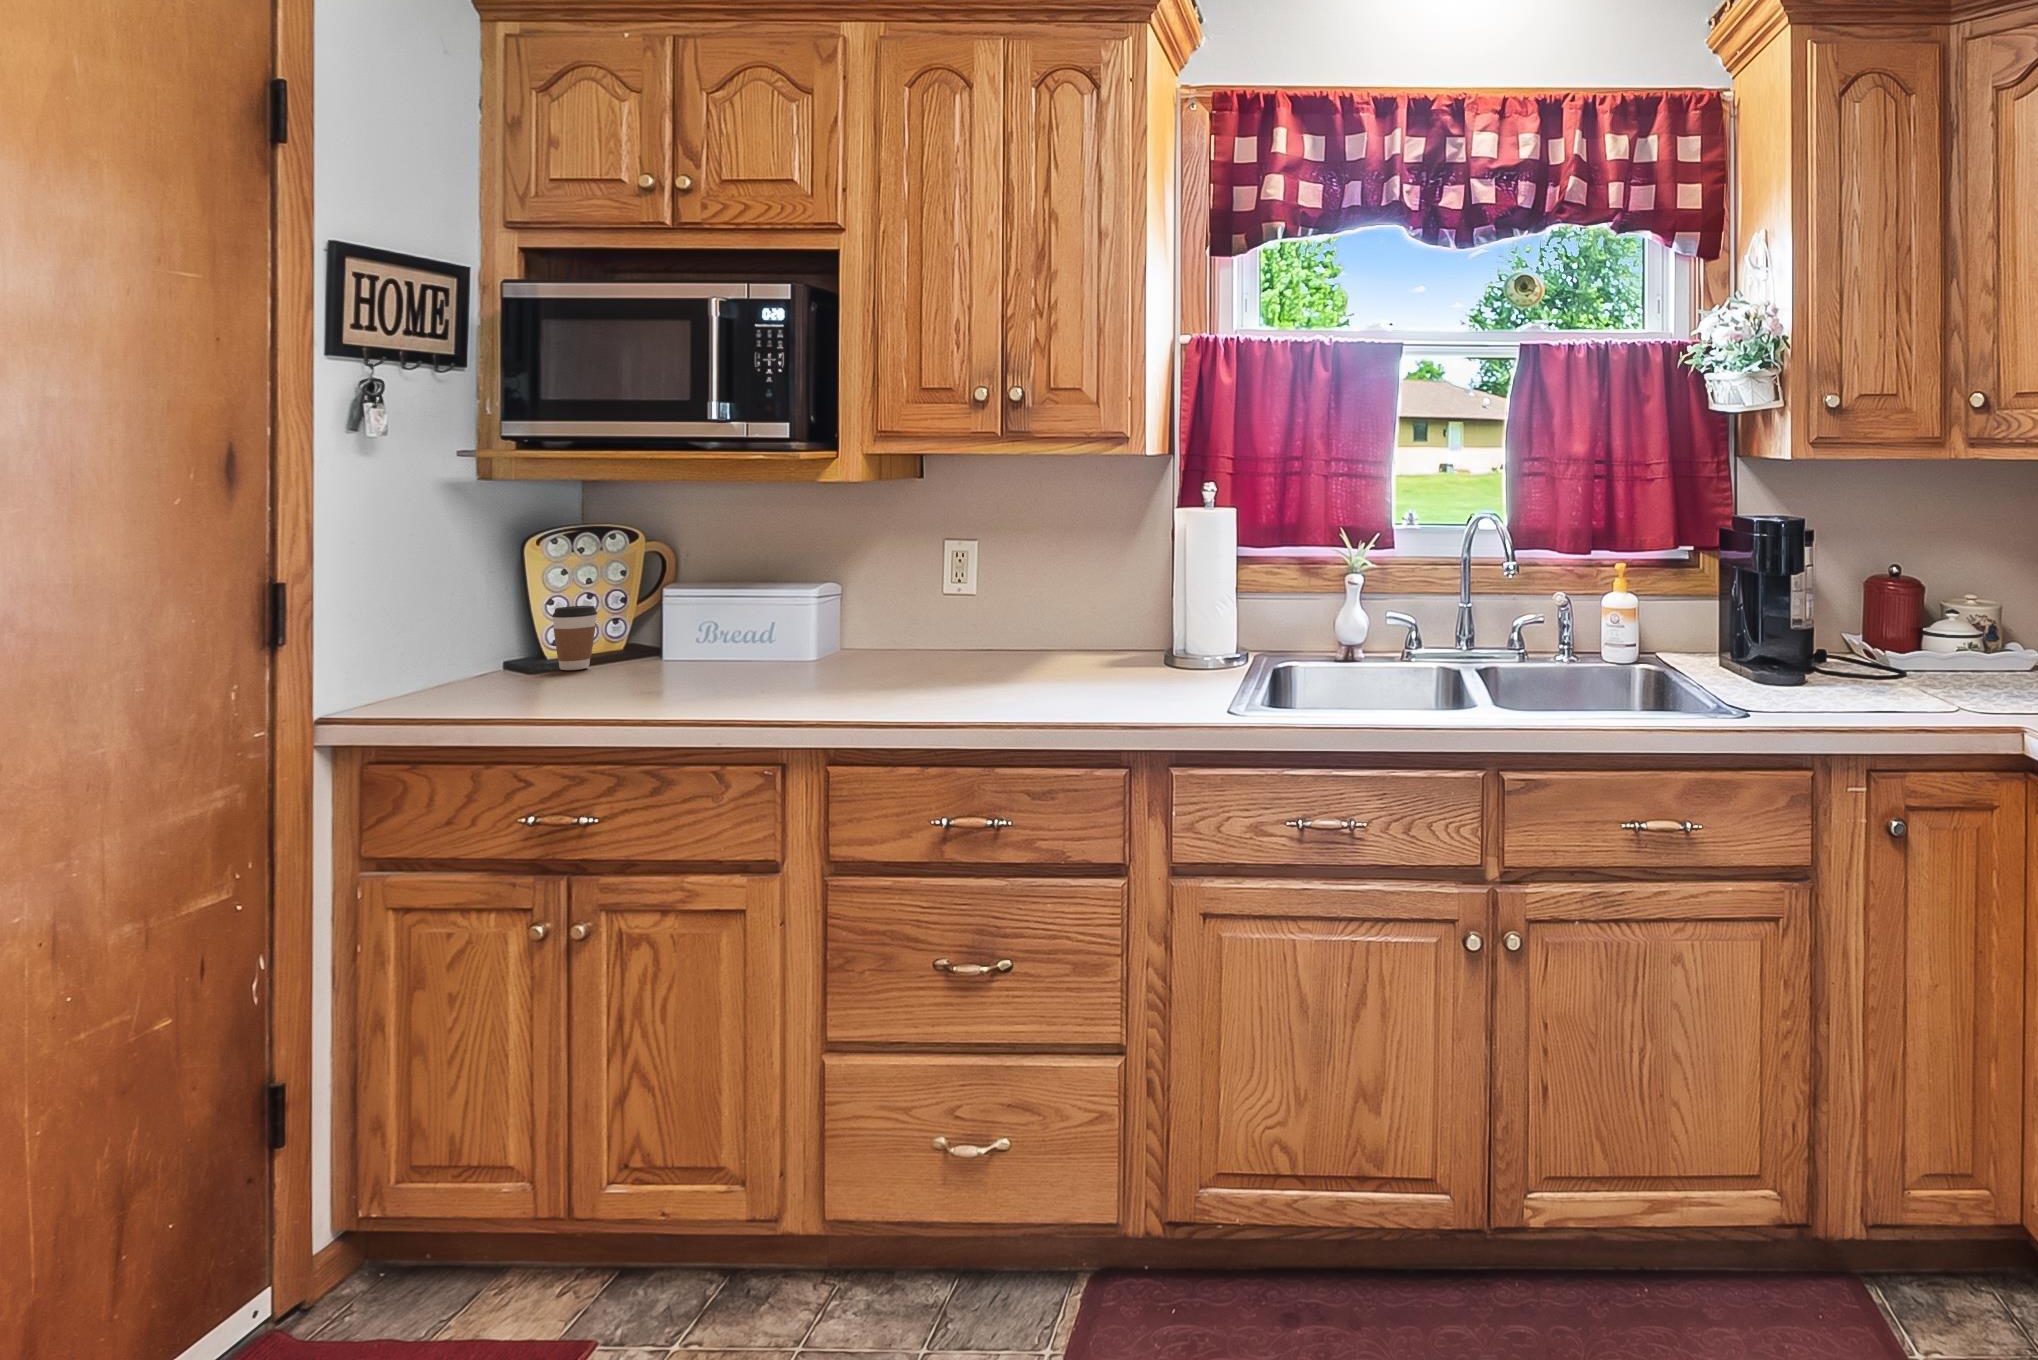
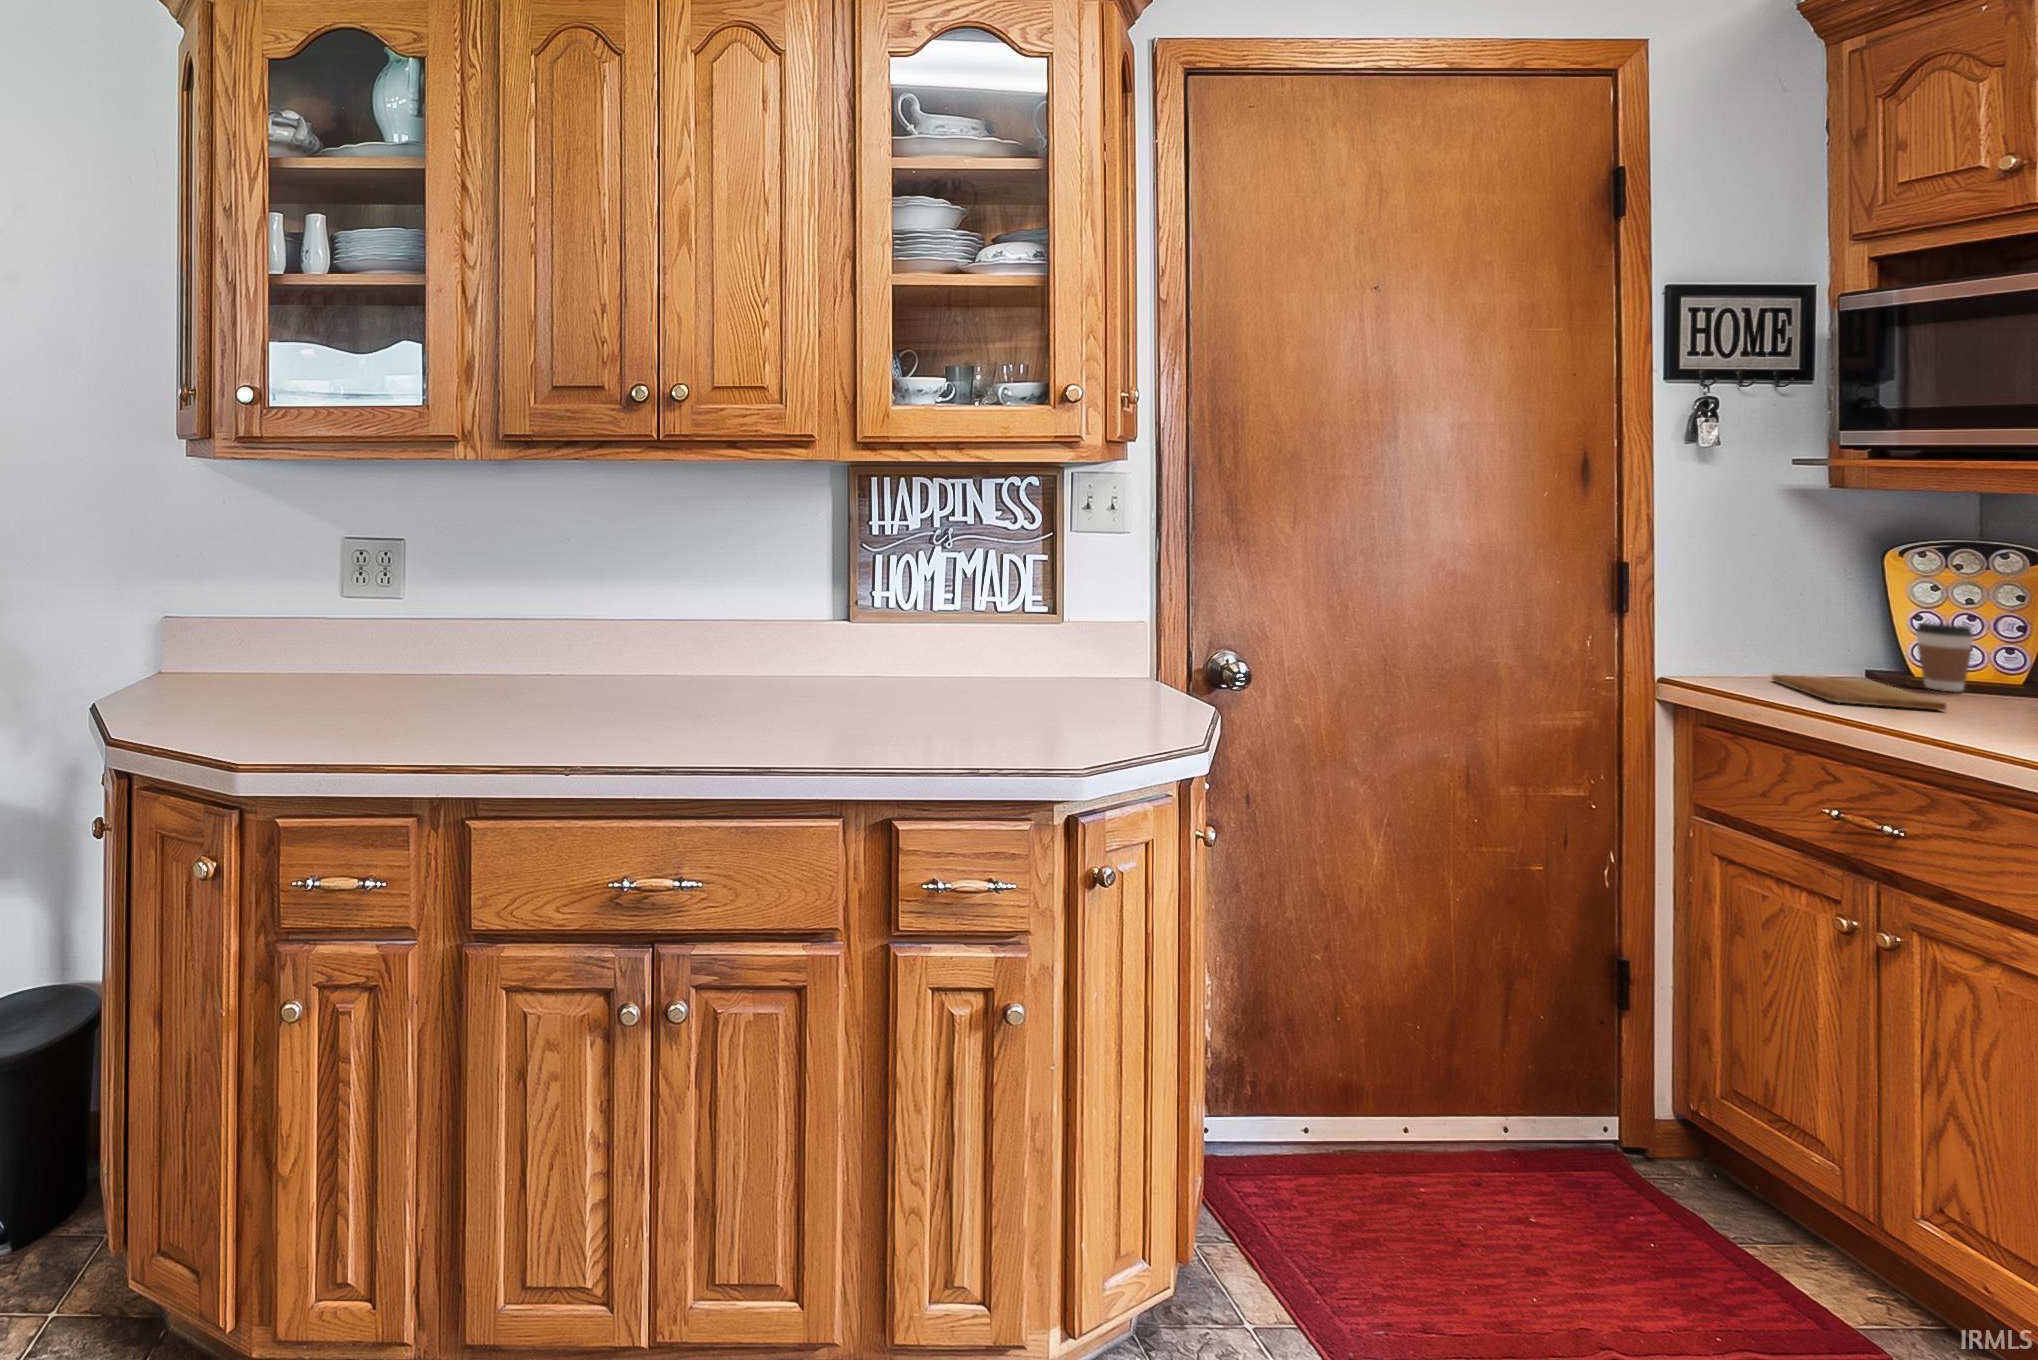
cutting board: none [437,673,601,704] -> present [1772,675,1946,710]

